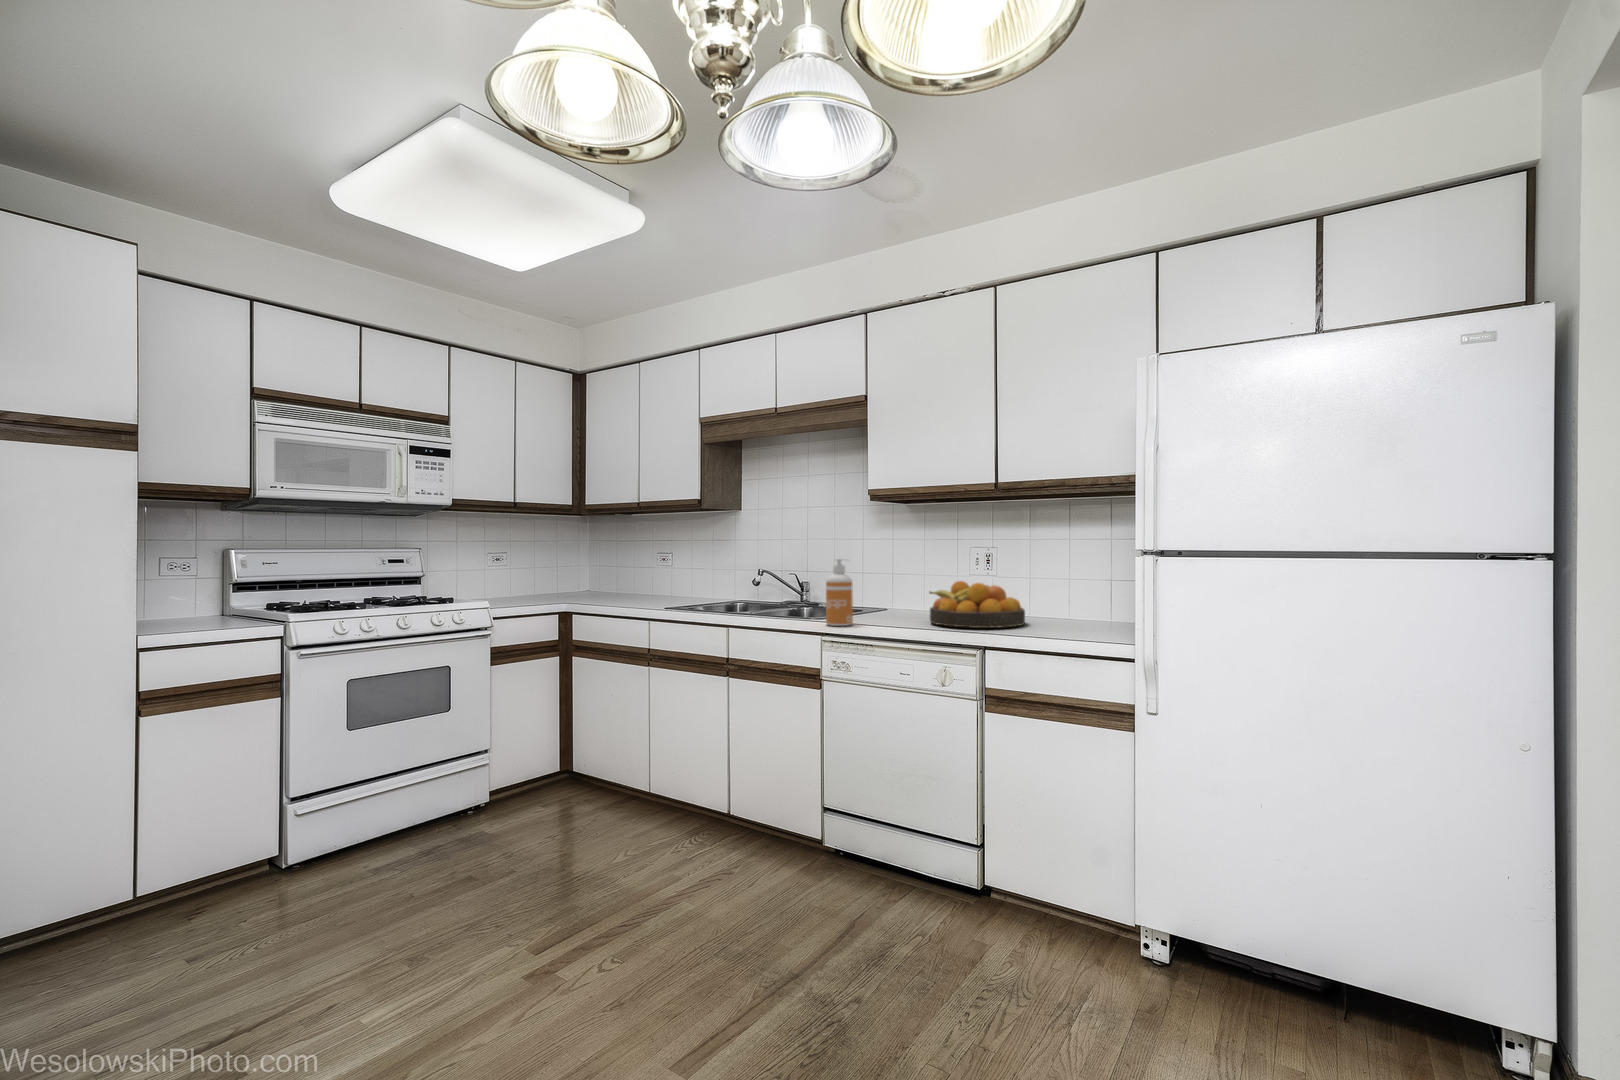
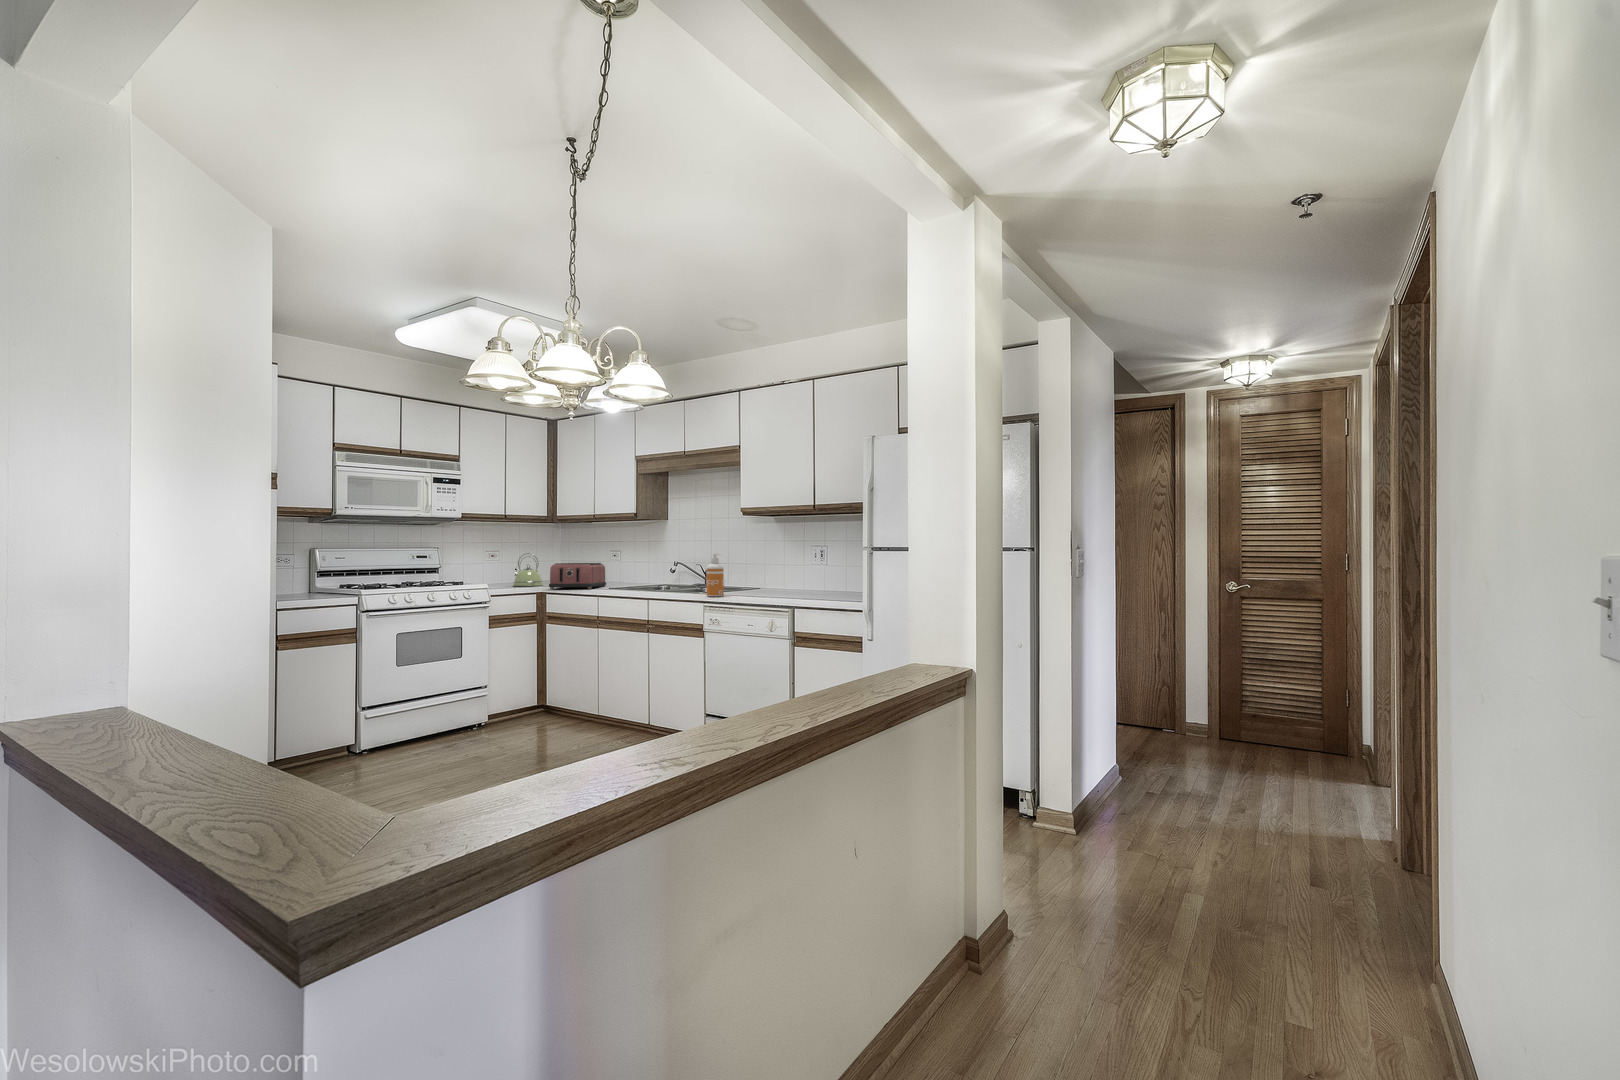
kettle: none [521,555,567,601] -> present [513,553,543,586]
toaster: none [576,569,655,607] -> present [549,563,606,589]
fruit bowl: present [930,581,1025,628] -> none [772,568,831,596]

